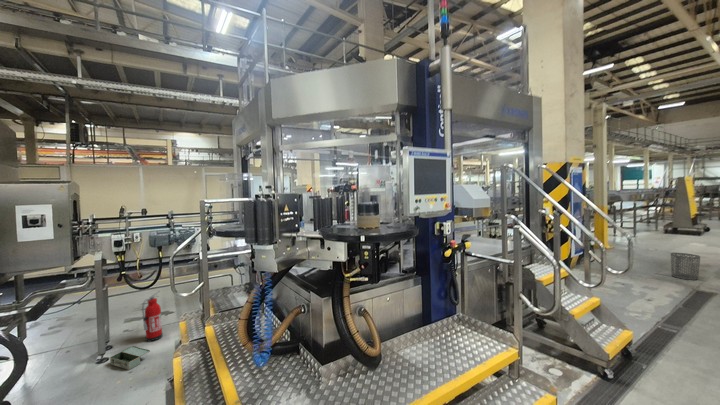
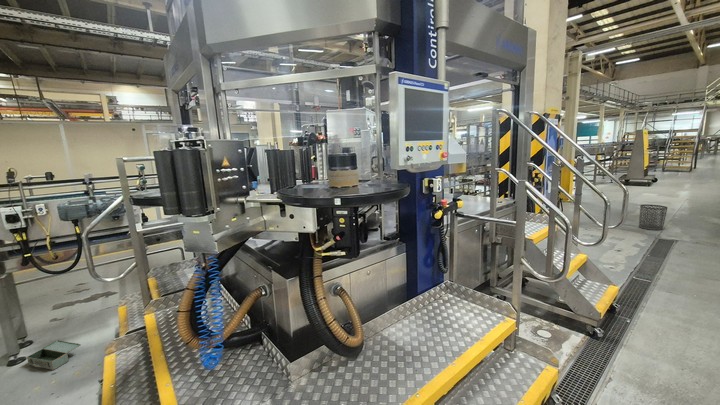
fire extinguisher: present [142,291,163,342] -> none [65,273,99,333]

